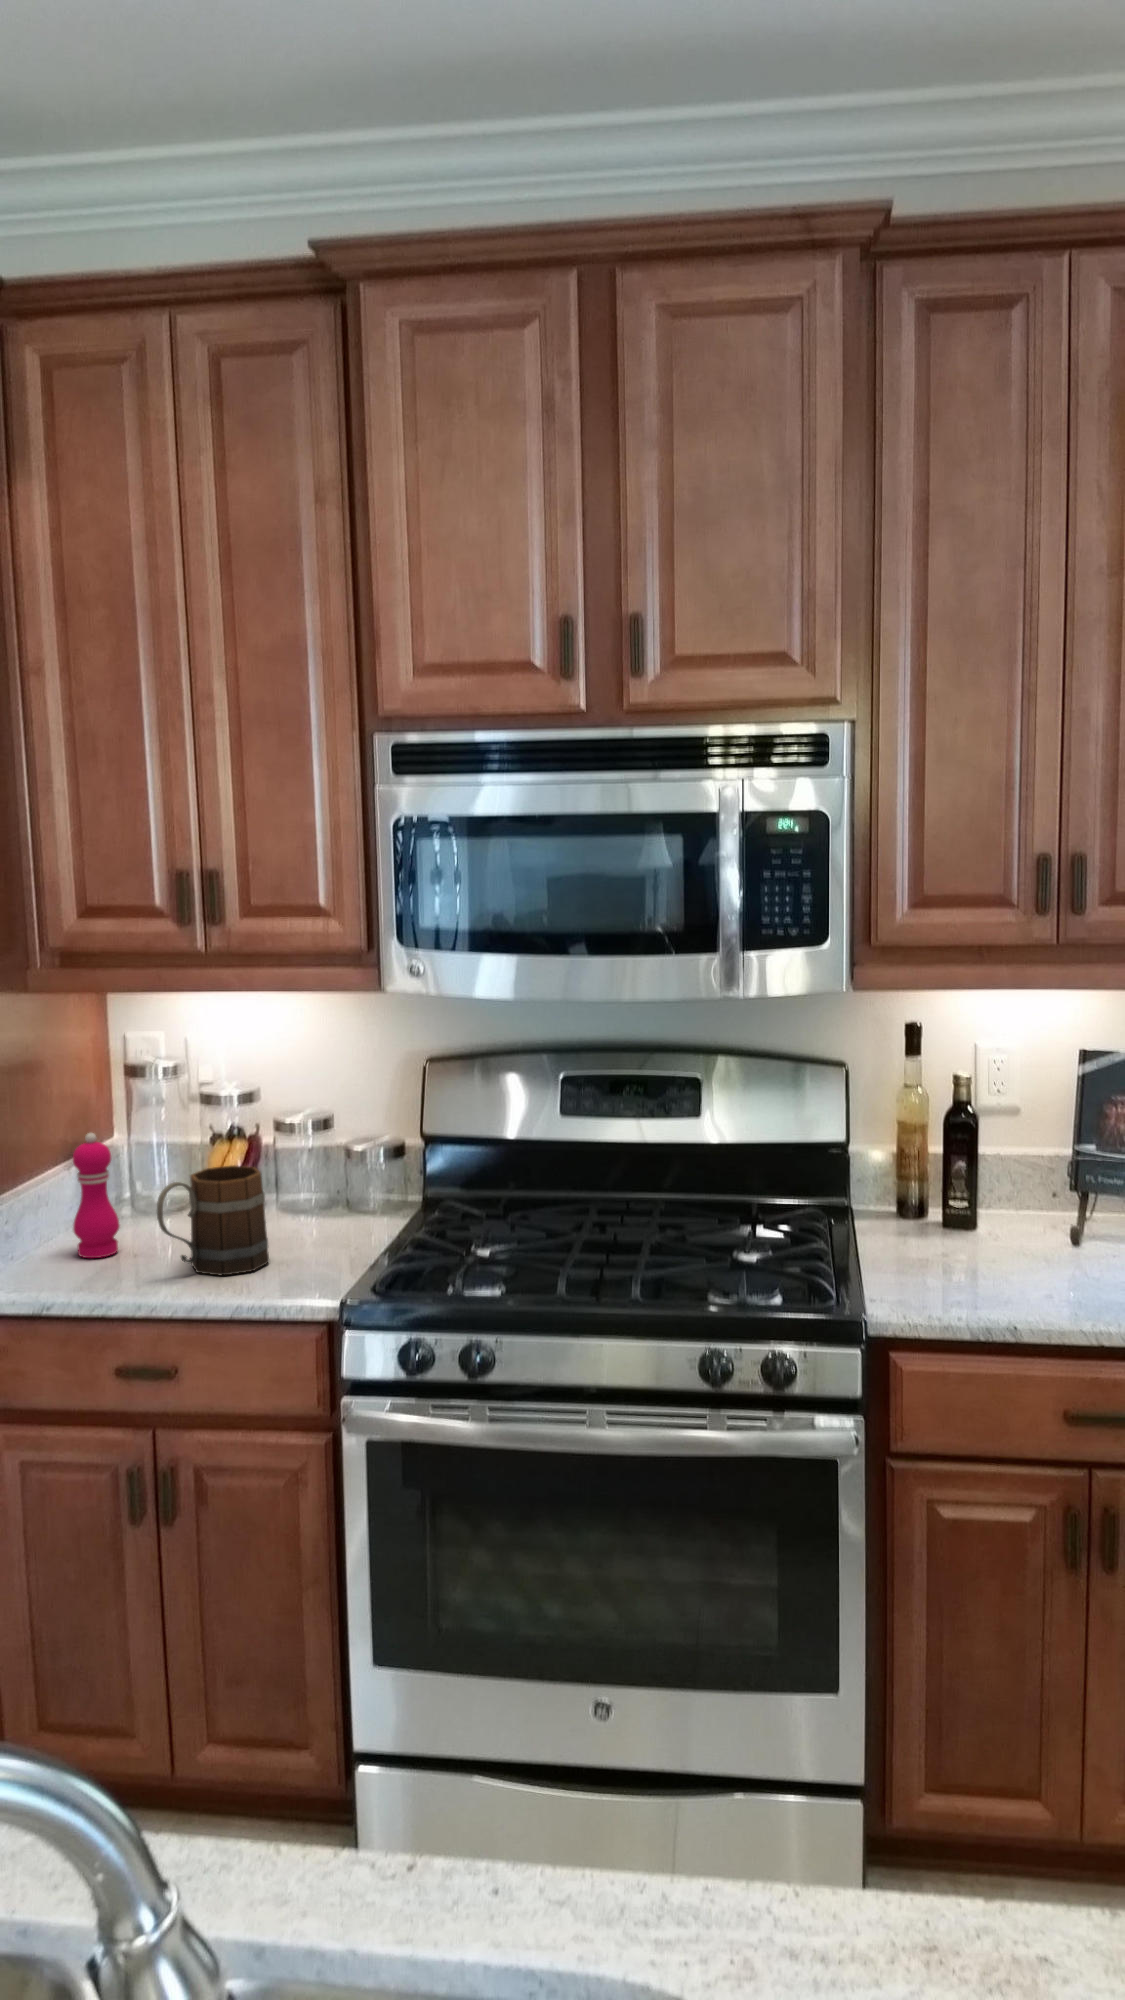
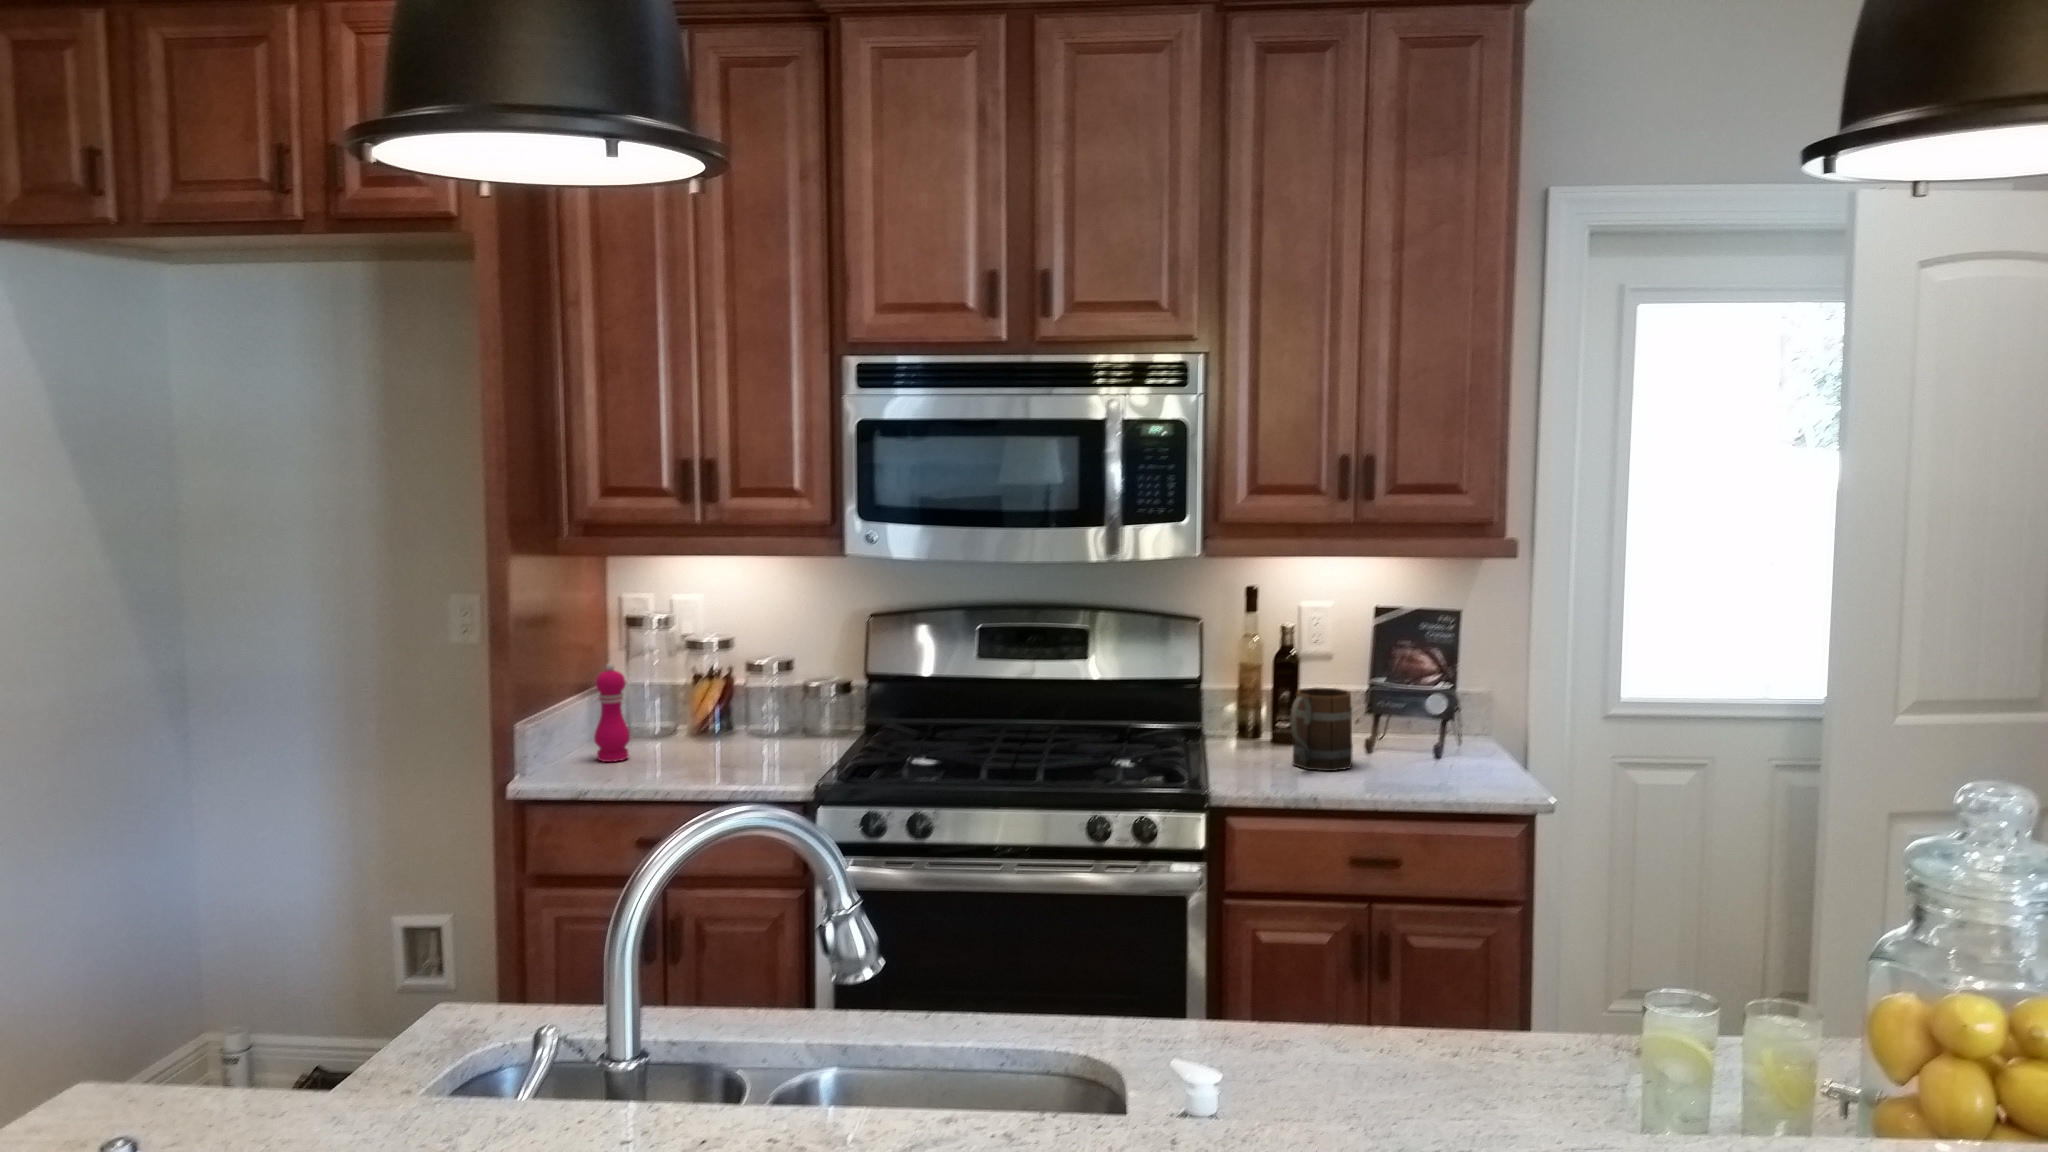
mug: present [157,1165,269,1275] -> present [1290,687,1353,771]

